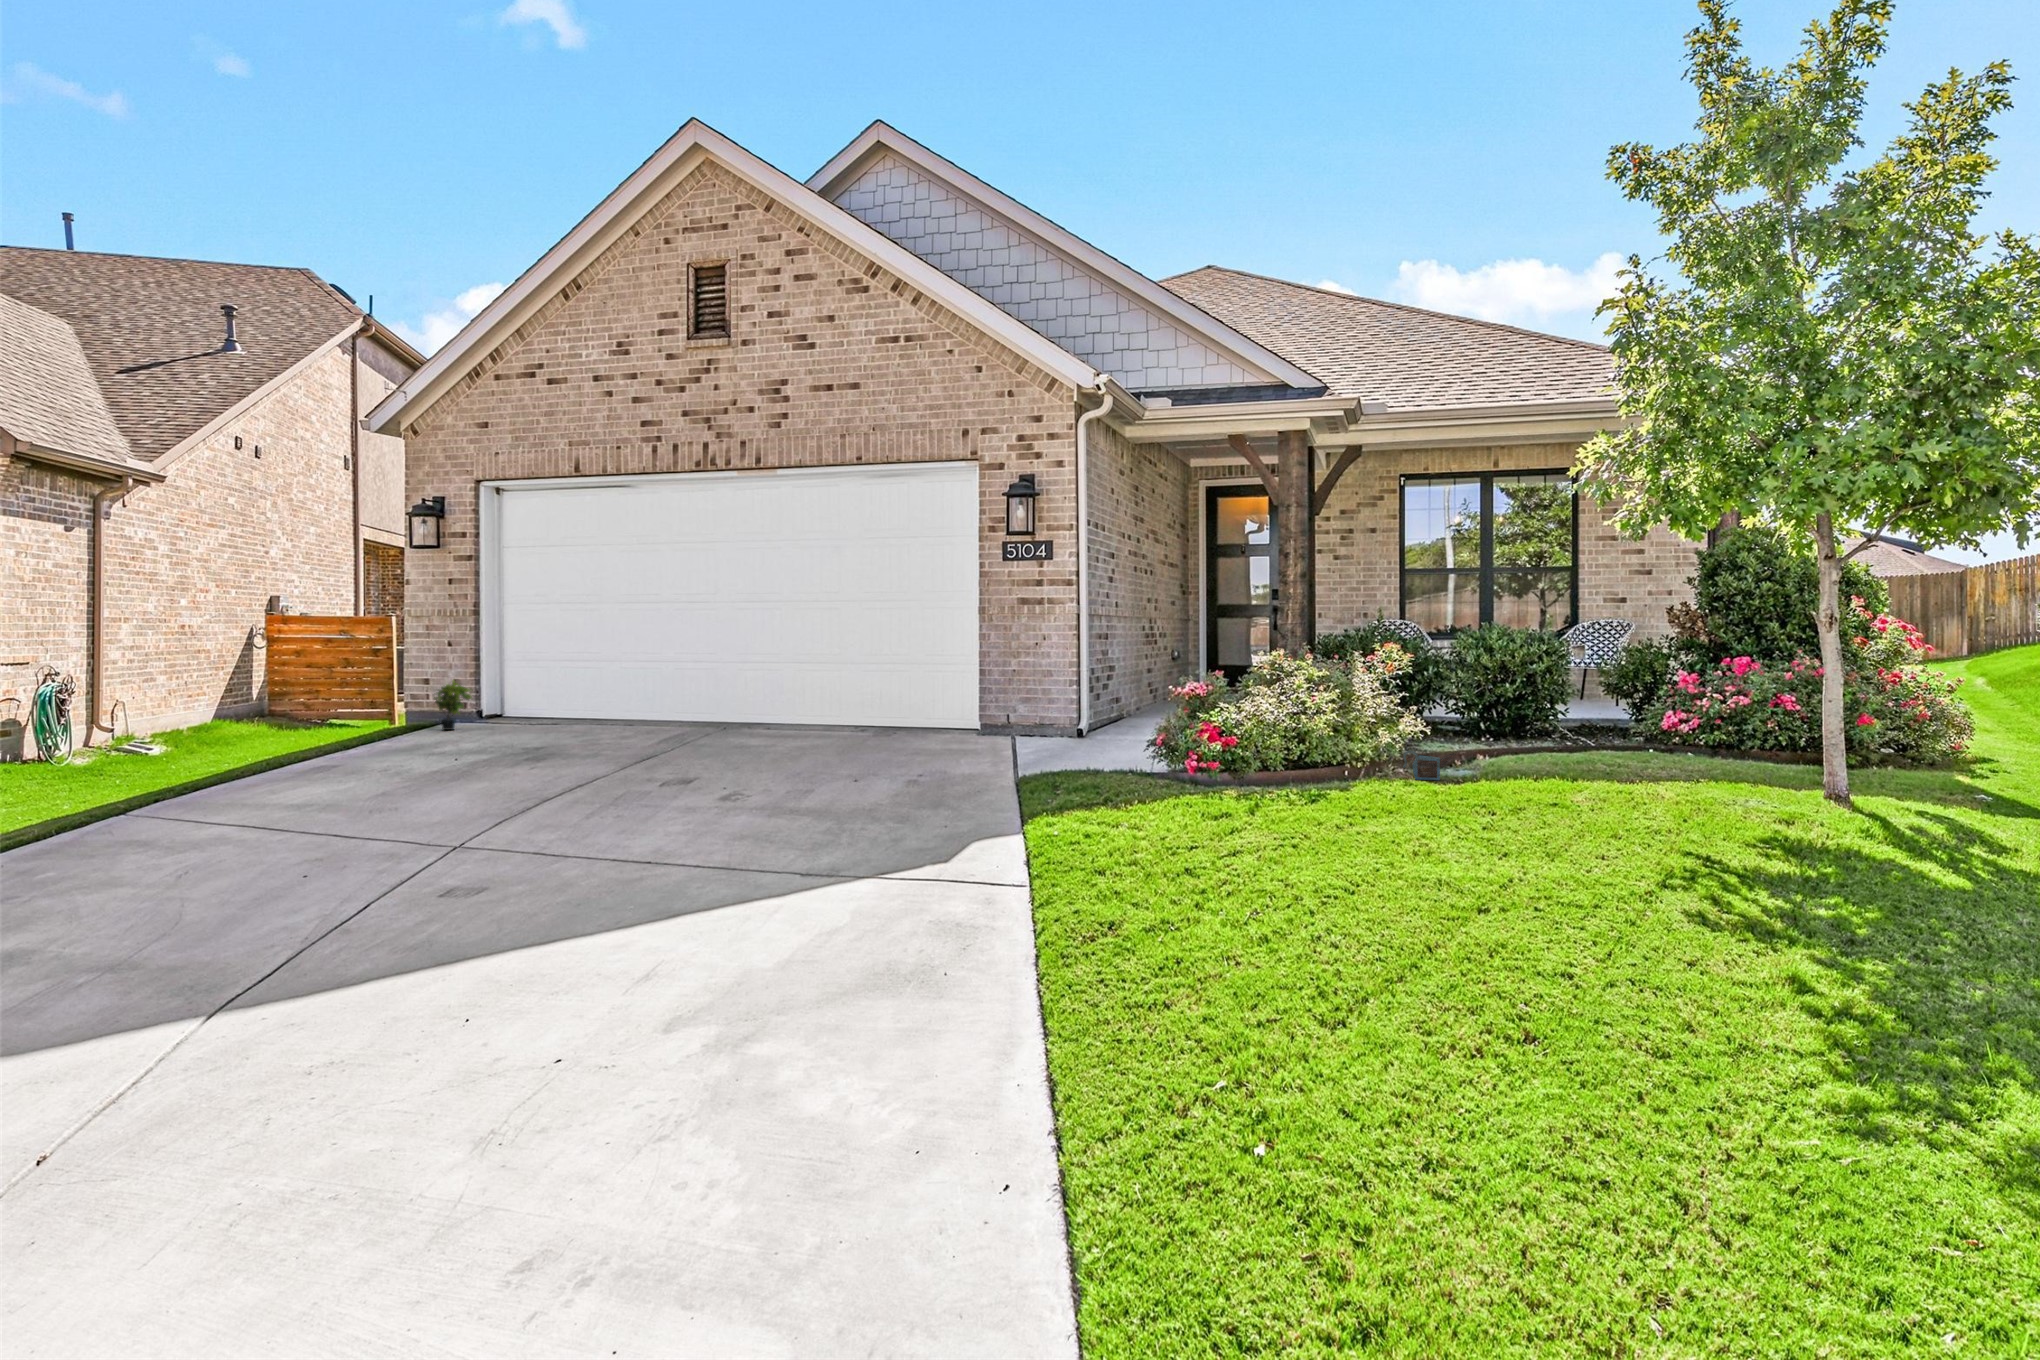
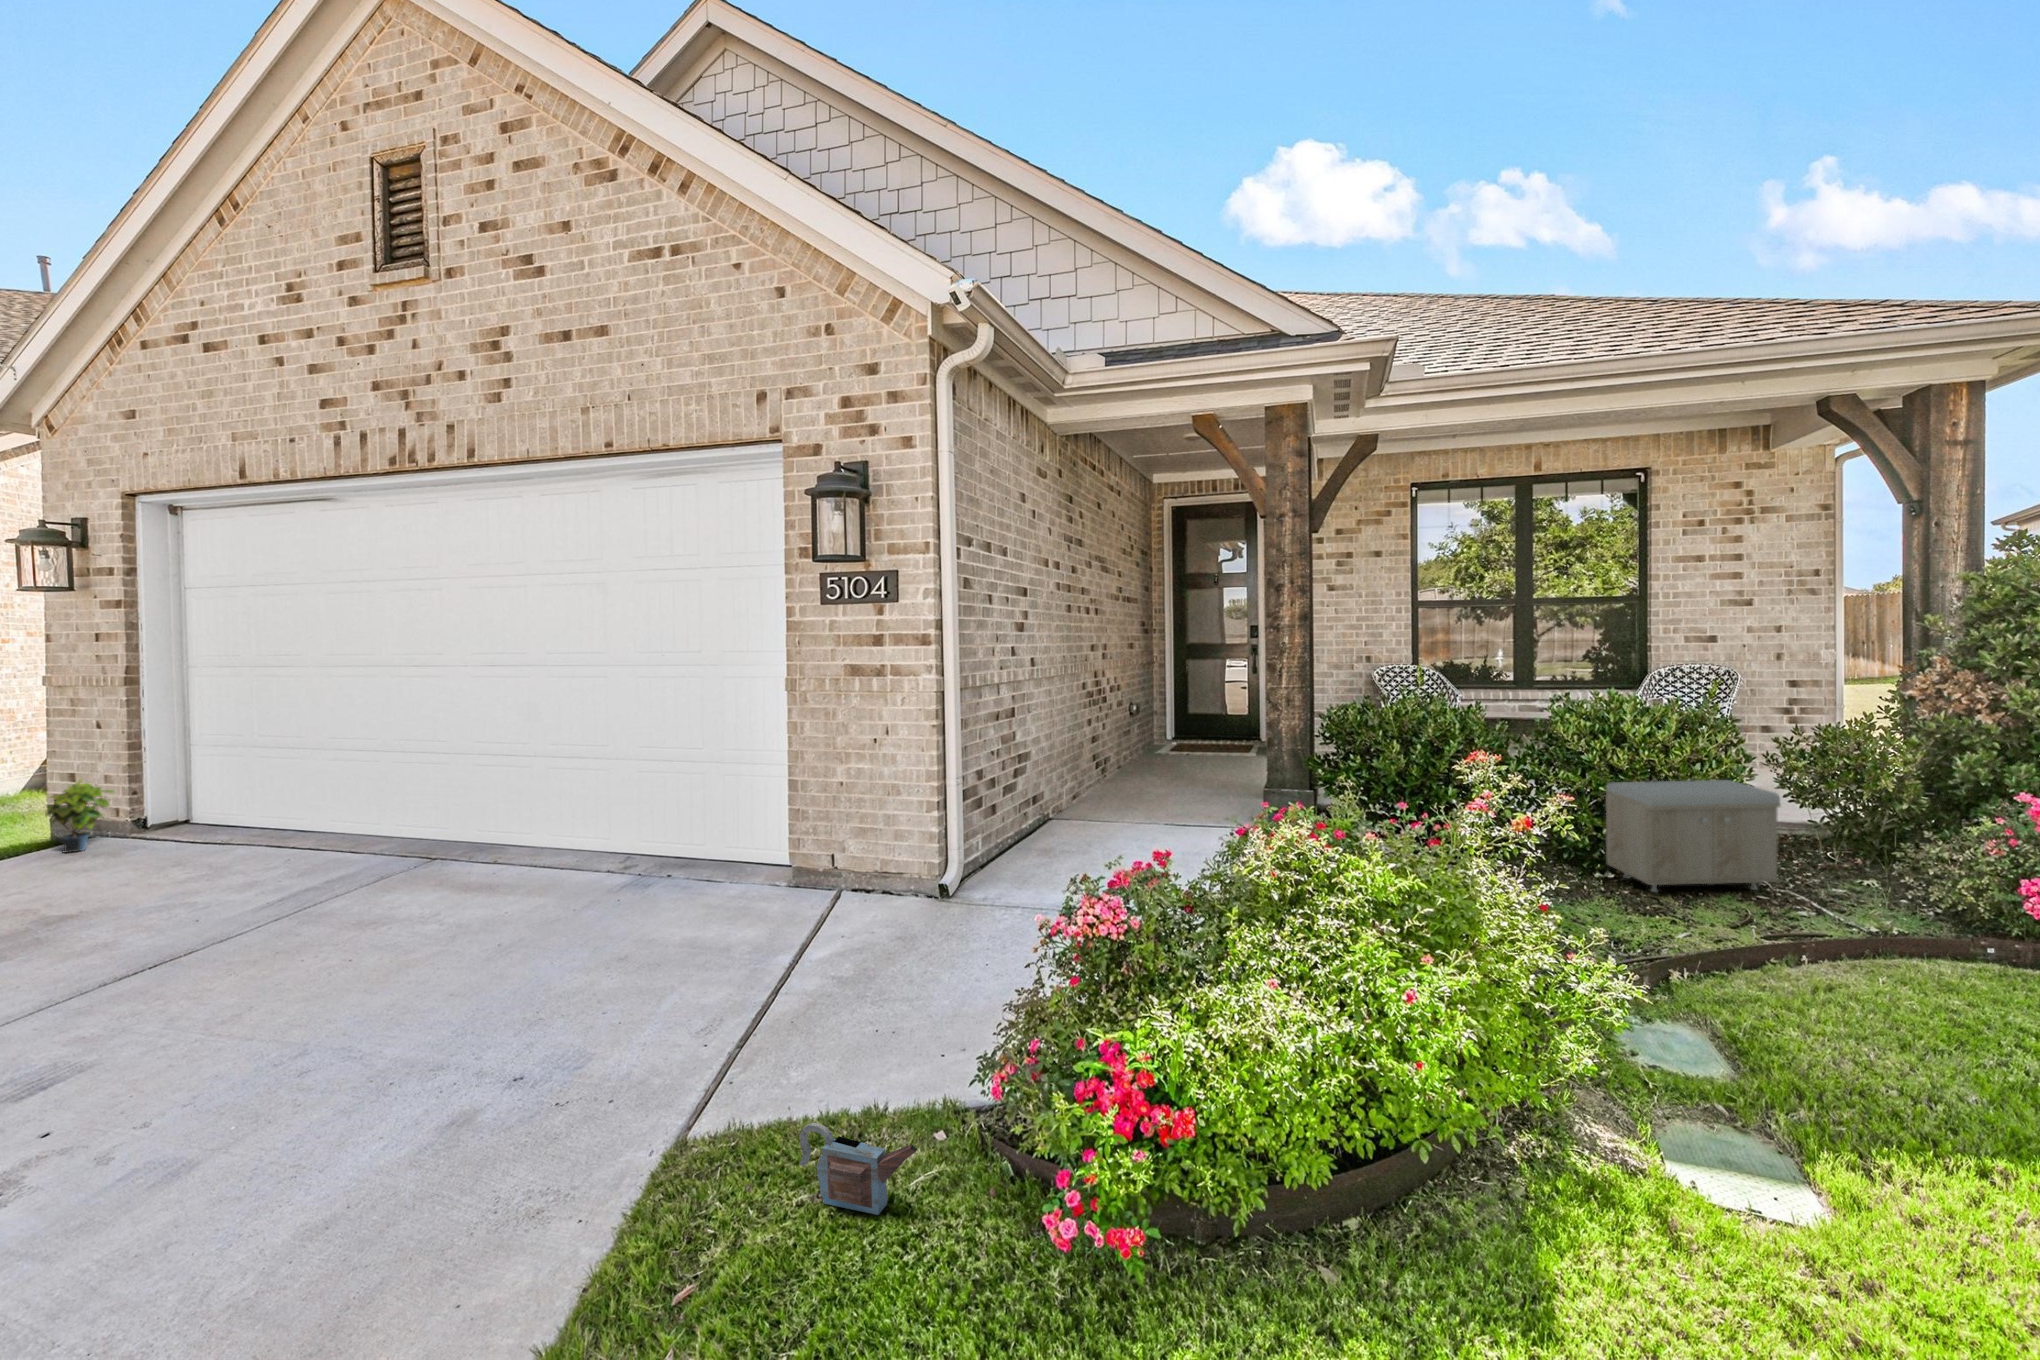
storage bench: none [1475,672,1563,732] -> present [1606,780,1781,892]
watering can: present [1403,751,1455,780] -> present [799,1123,917,1215]

